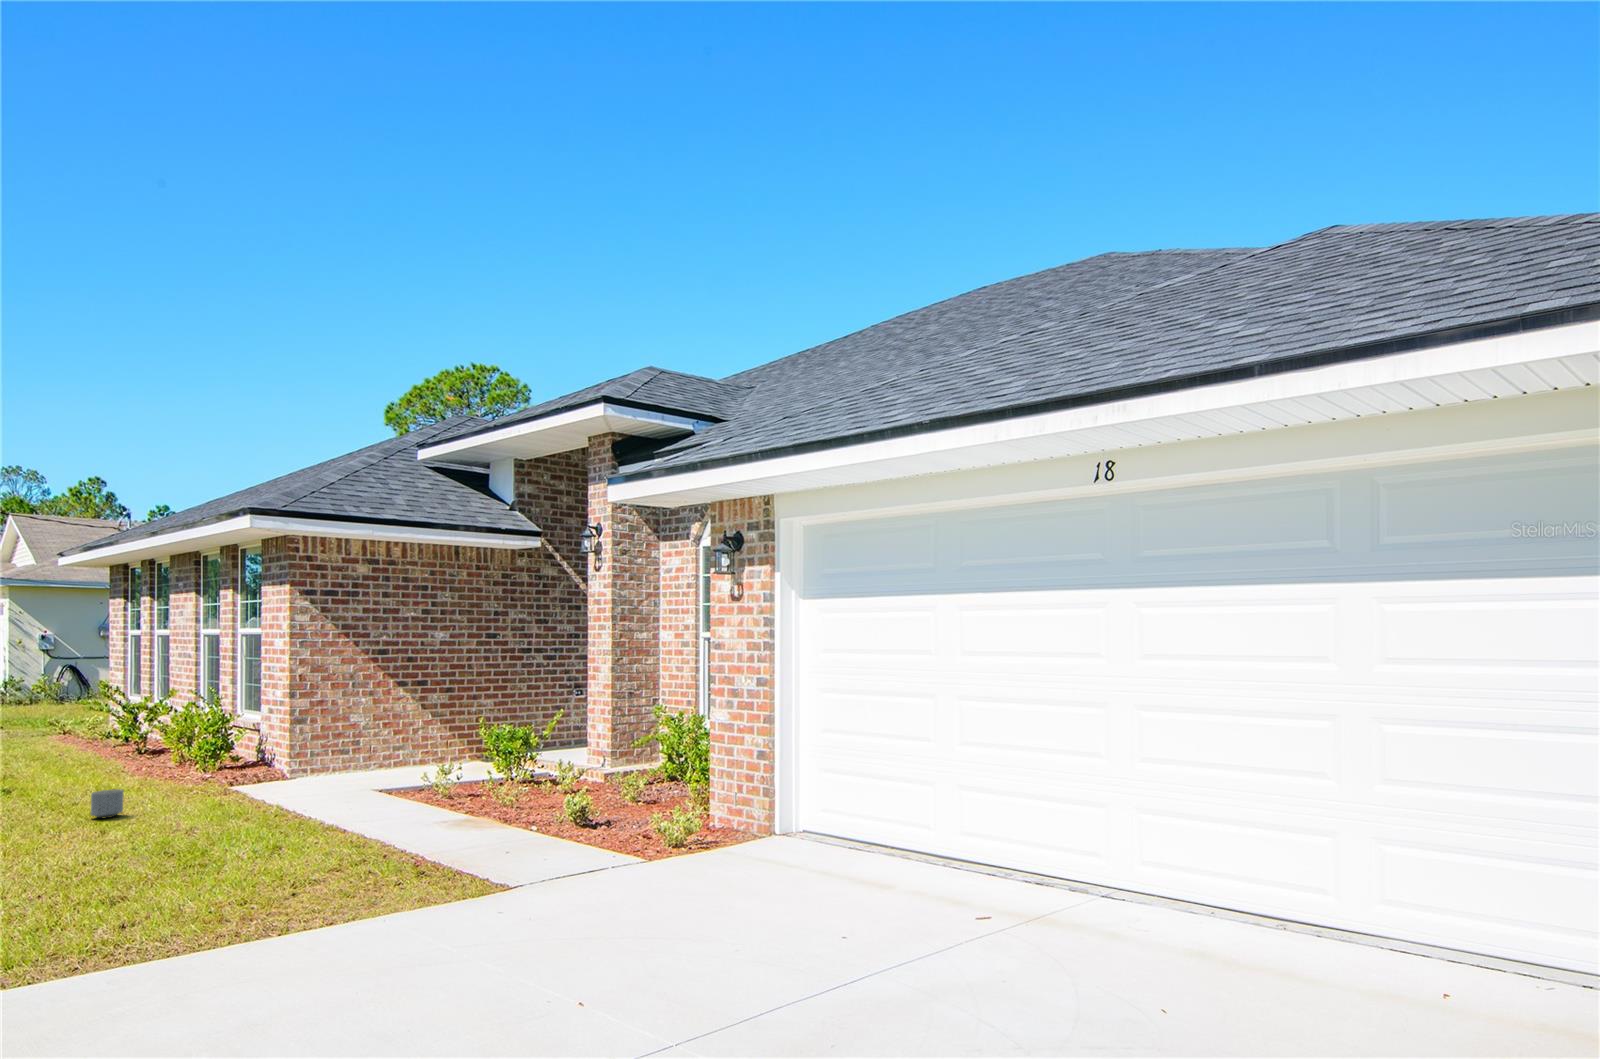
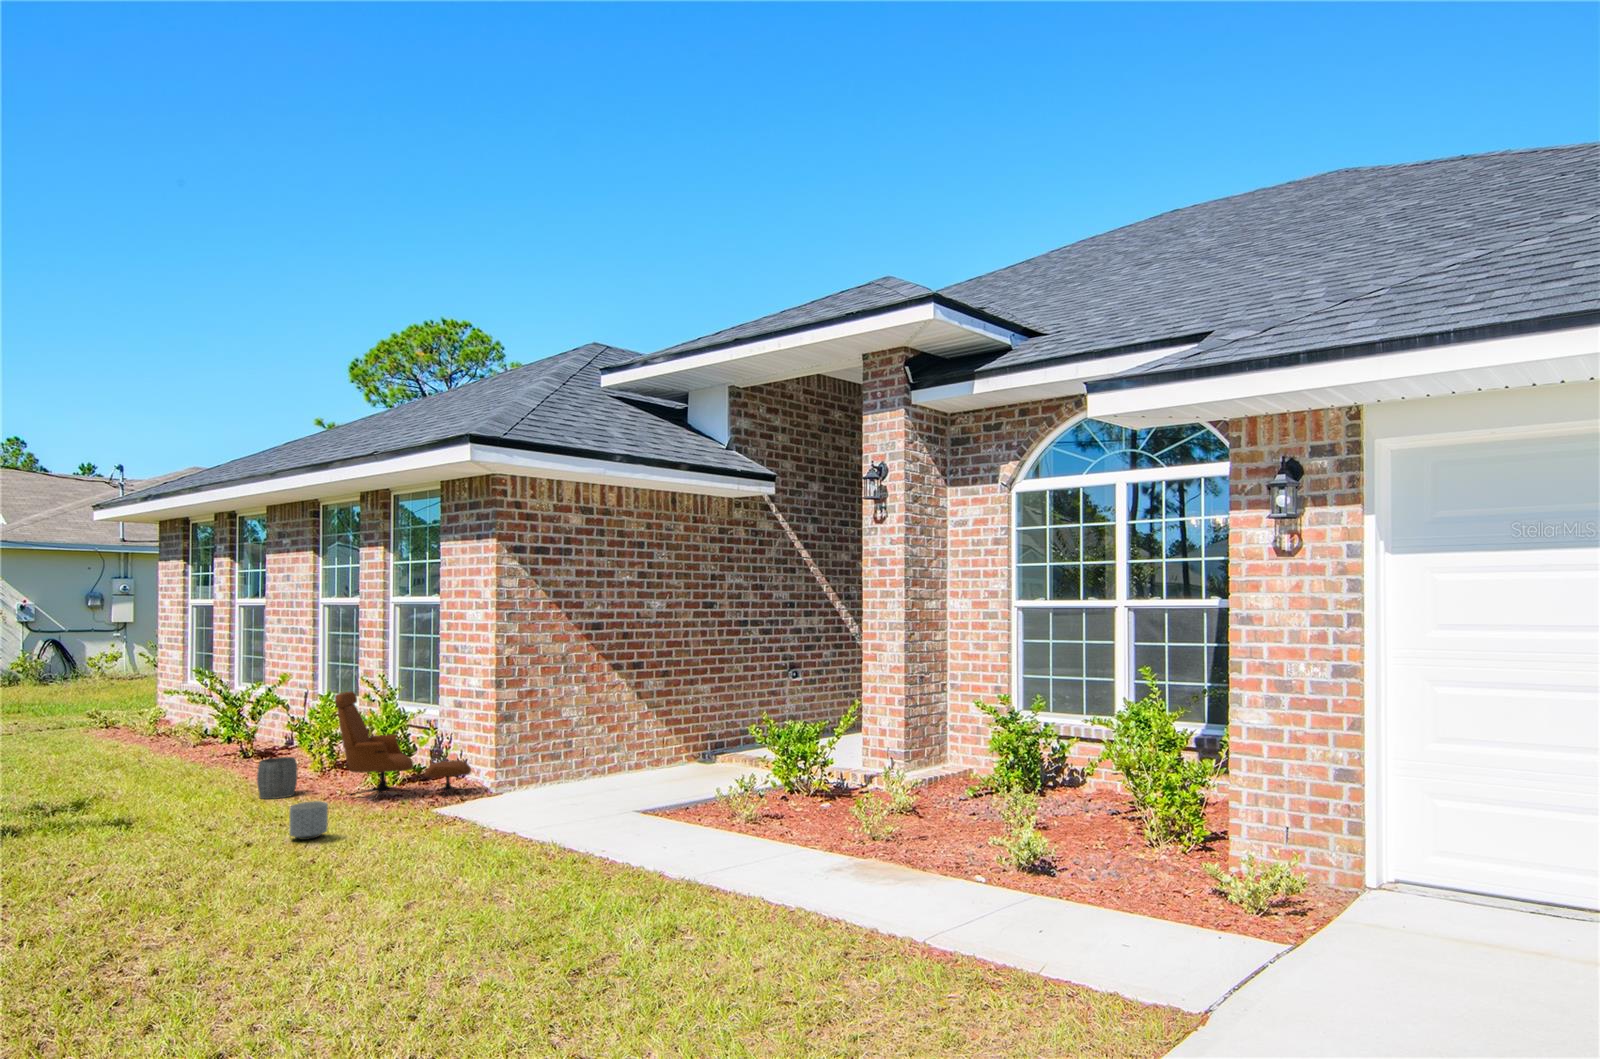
lounge chair: none [155,706,269,793] -> present [335,692,471,802]
woven basket: none [94,759,129,792] -> present [257,757,298,799]

